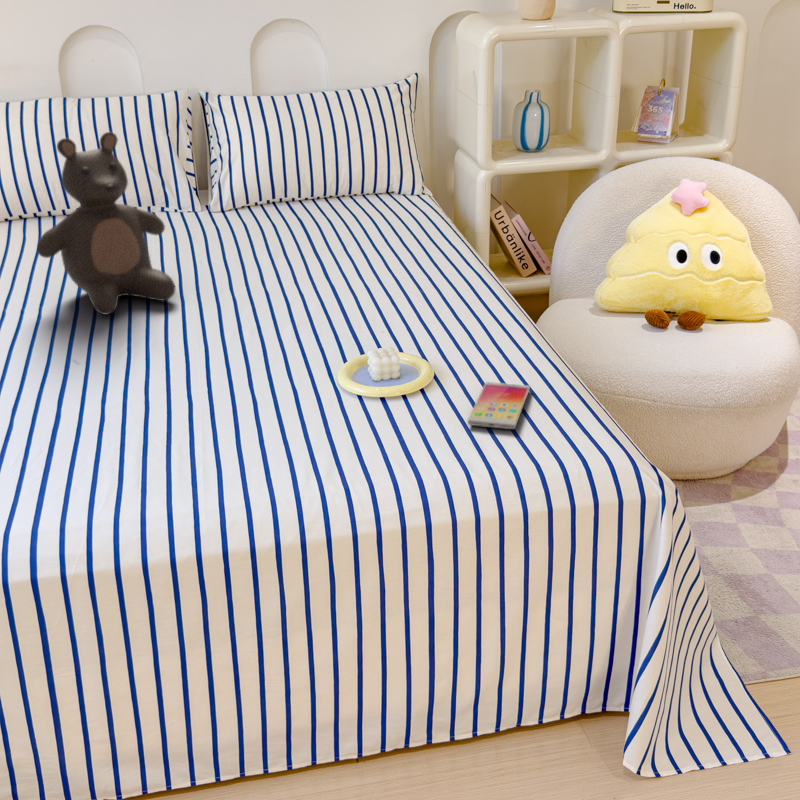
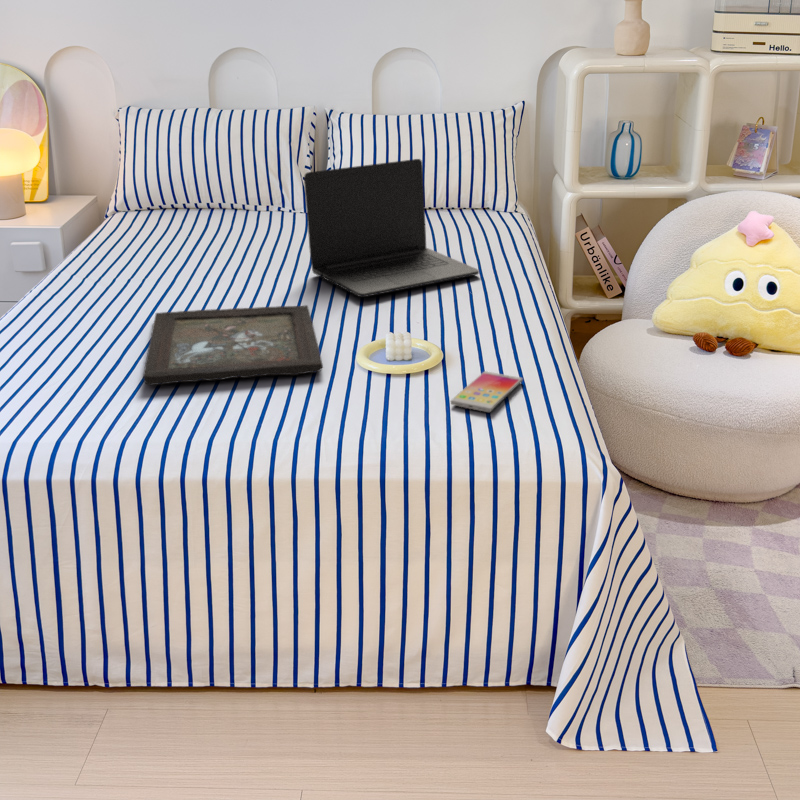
teddy bear: present [37,132,175,315] -> none [144,133,257,289]
laptop: none [222,146,423,307] -> present [304,159,479,297]
tray: none [79,323,309,440] -> present [143,305,323,385]

